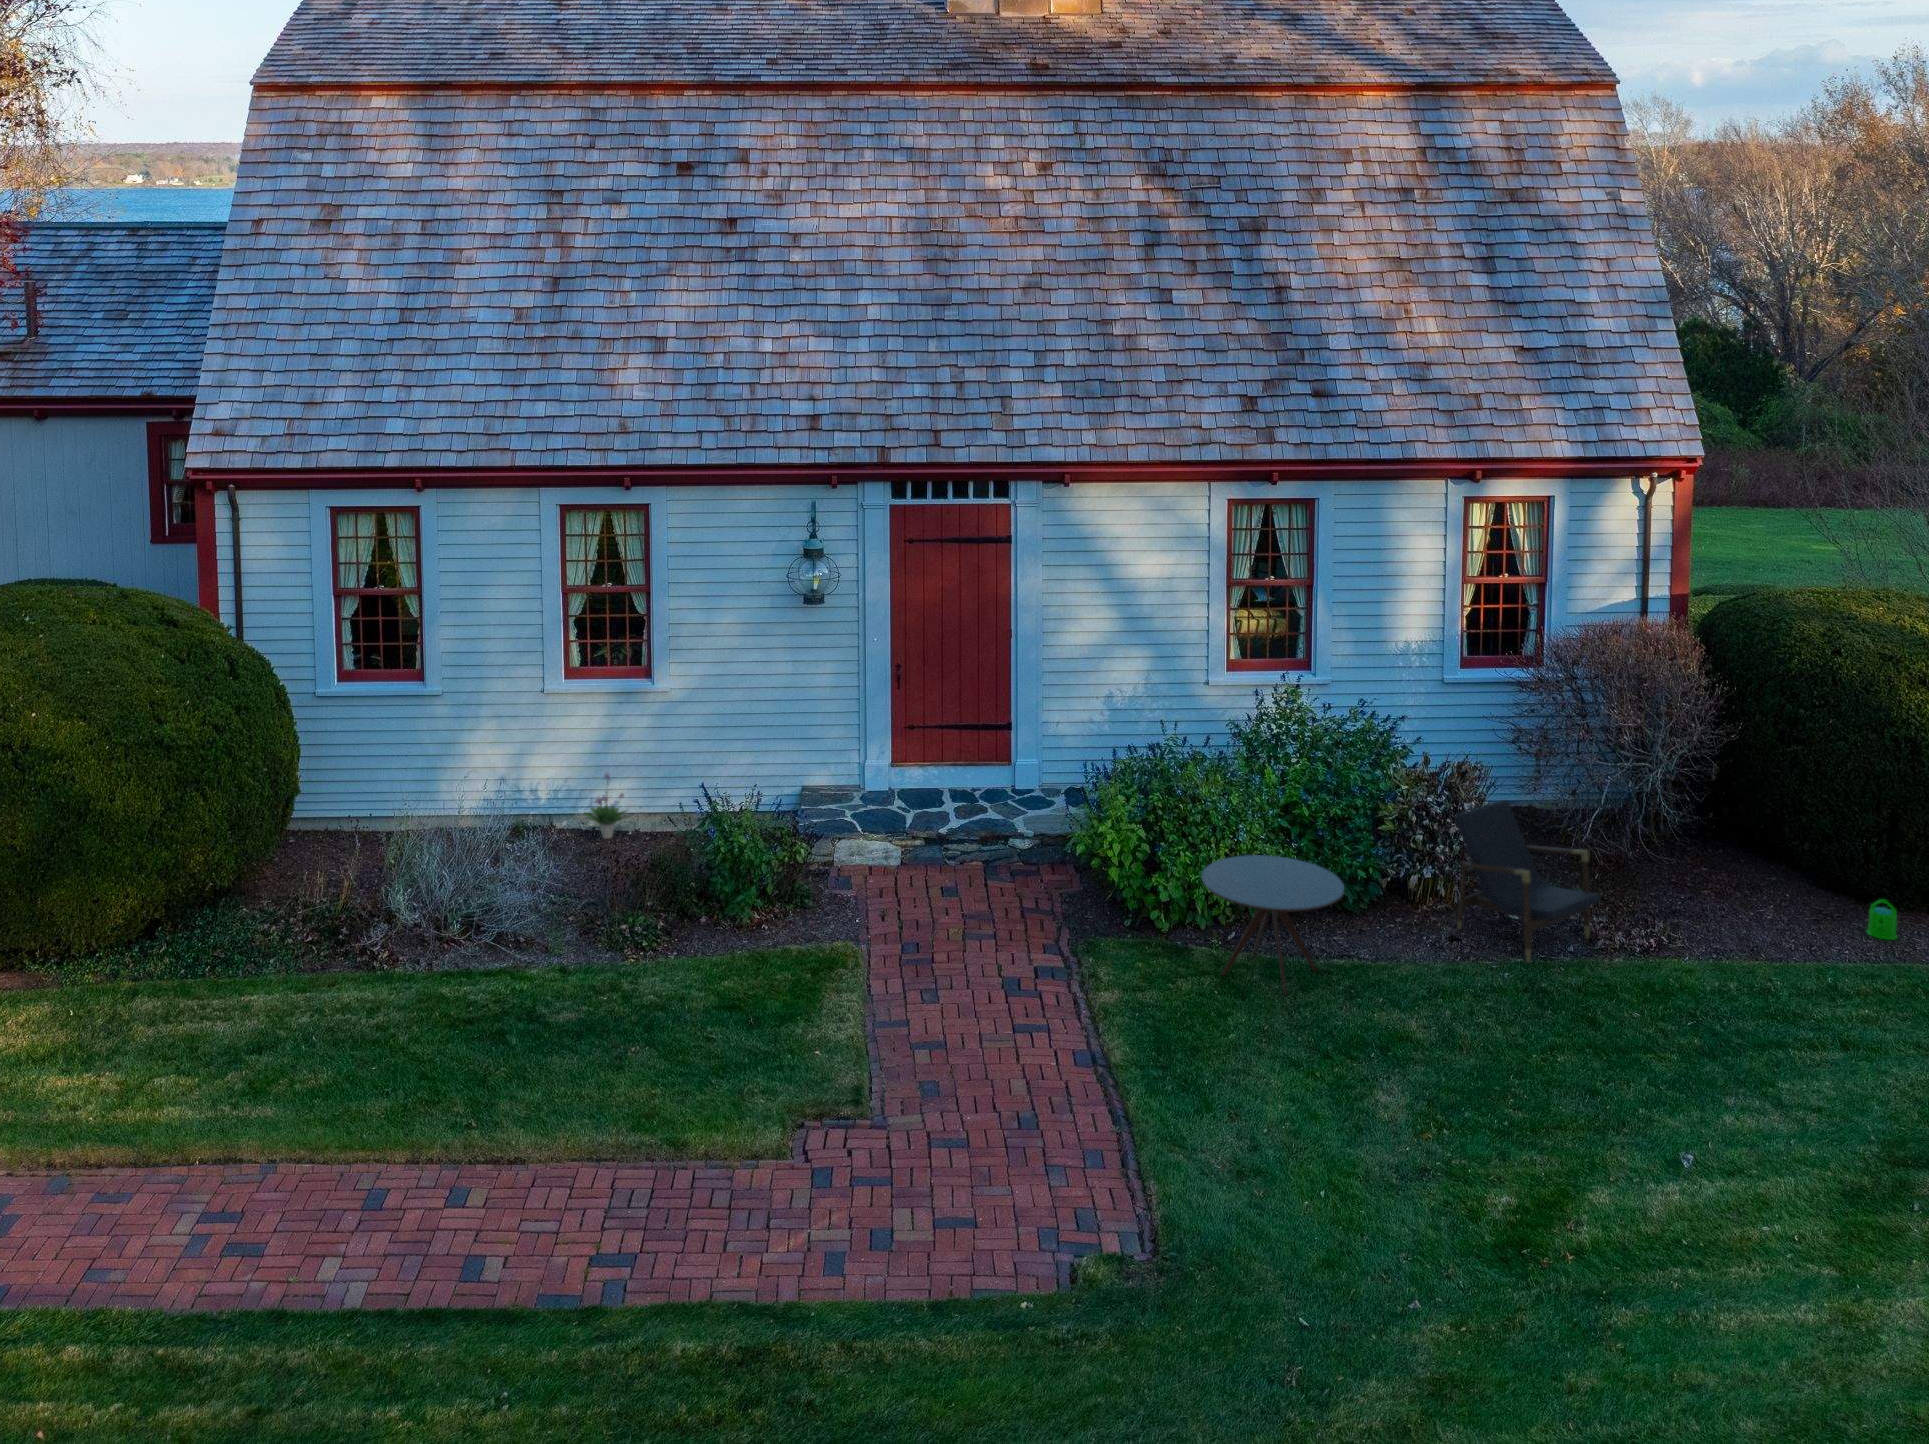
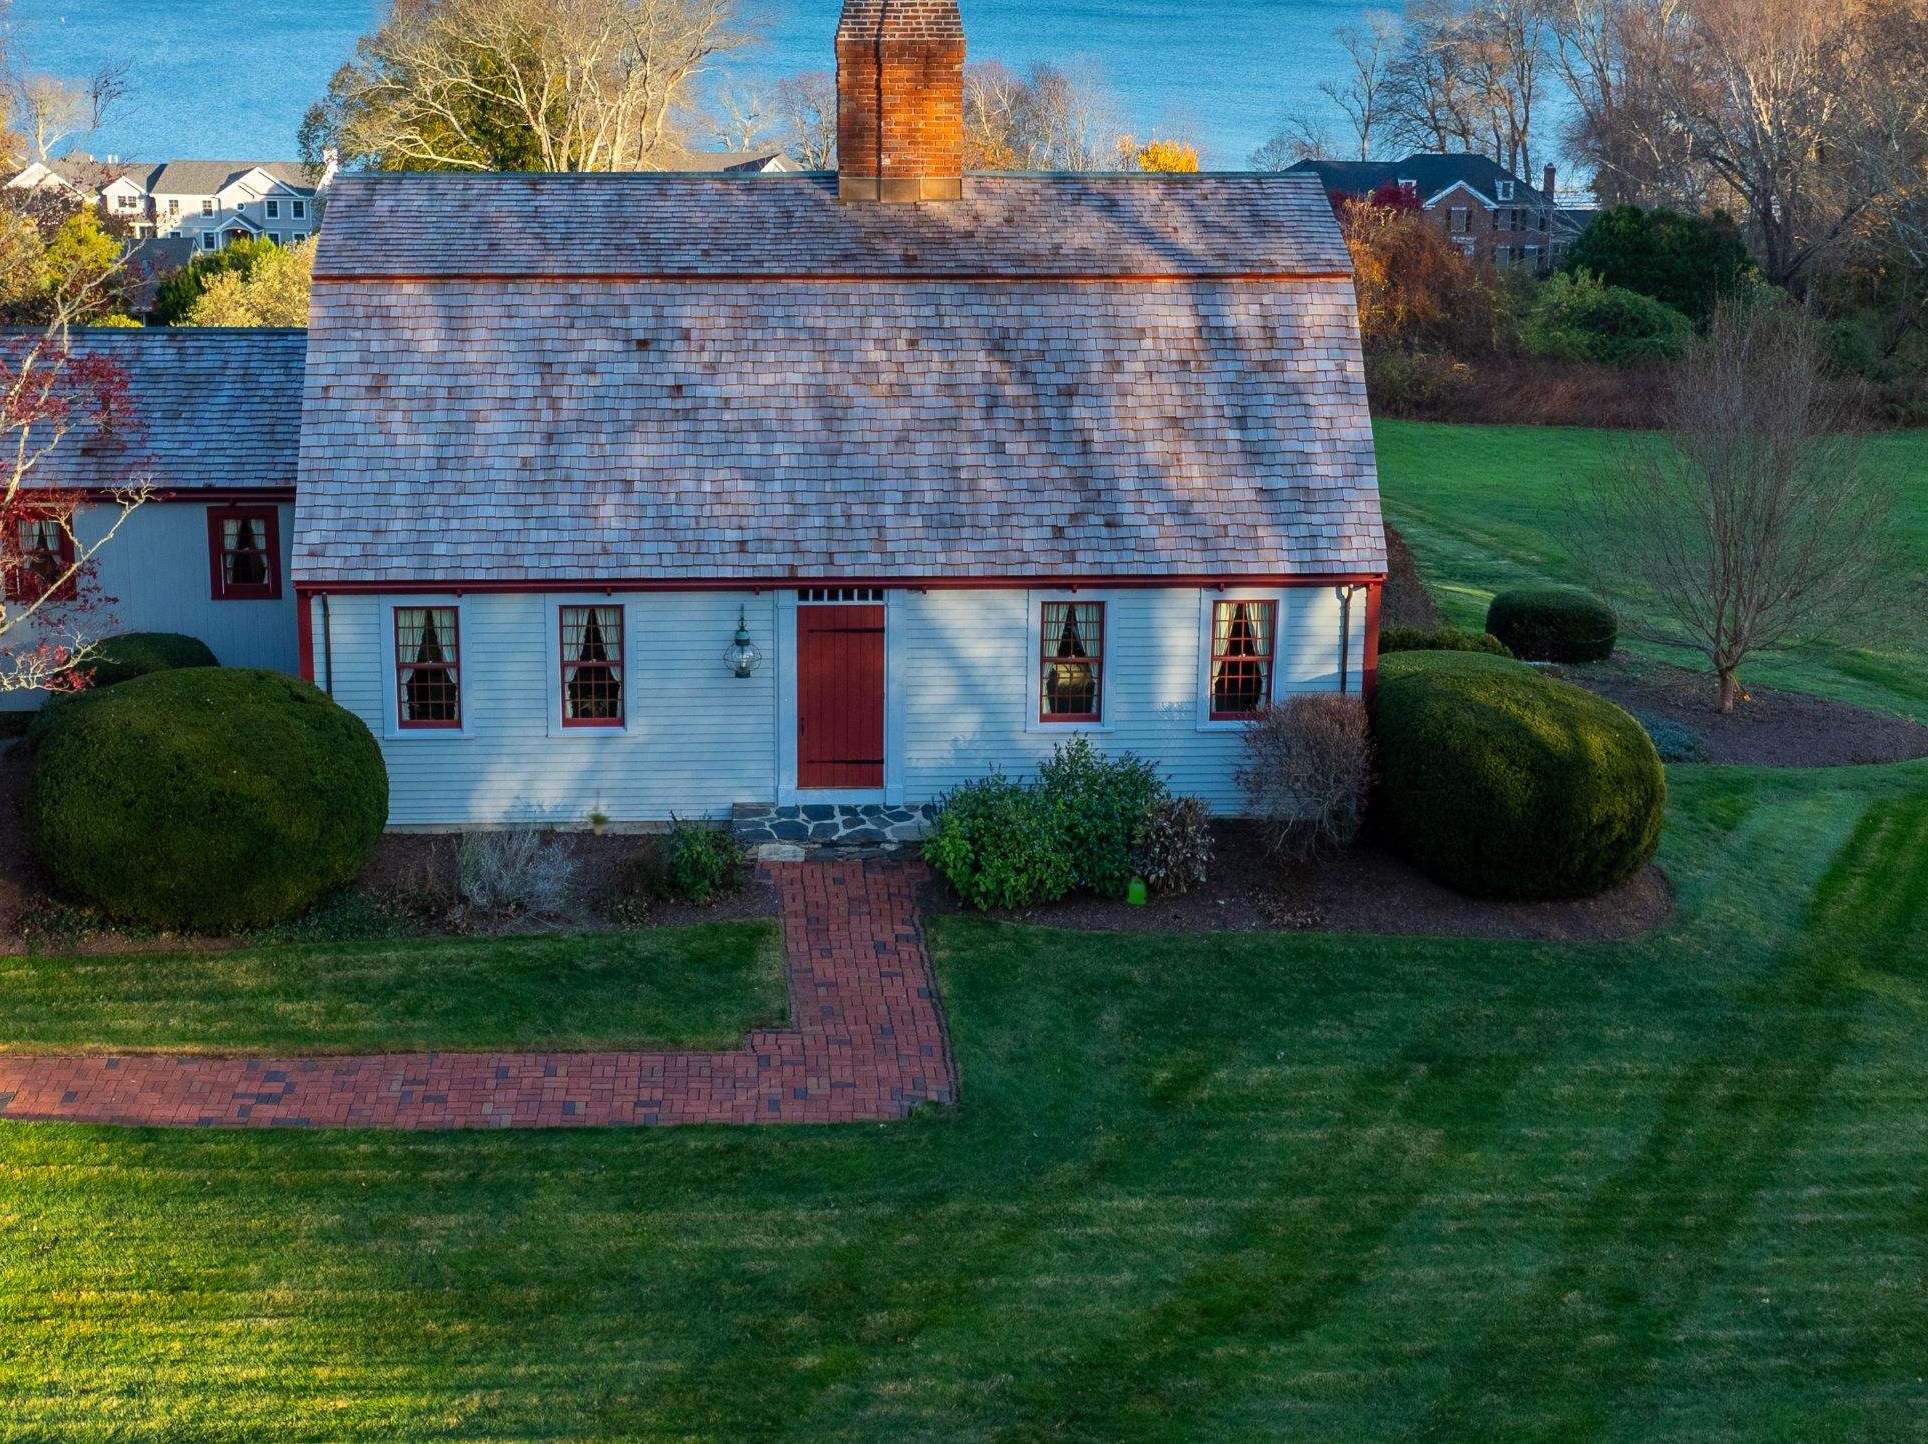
lounge chair: present [1455,800,1601,963] -> none [1184,818,1277,921]
round table: present [1202,855,1344,995] -> none [1012,850,1103,935]
watering can: present [1867,899,1897,940] -> present [1128,879,1146,904]

